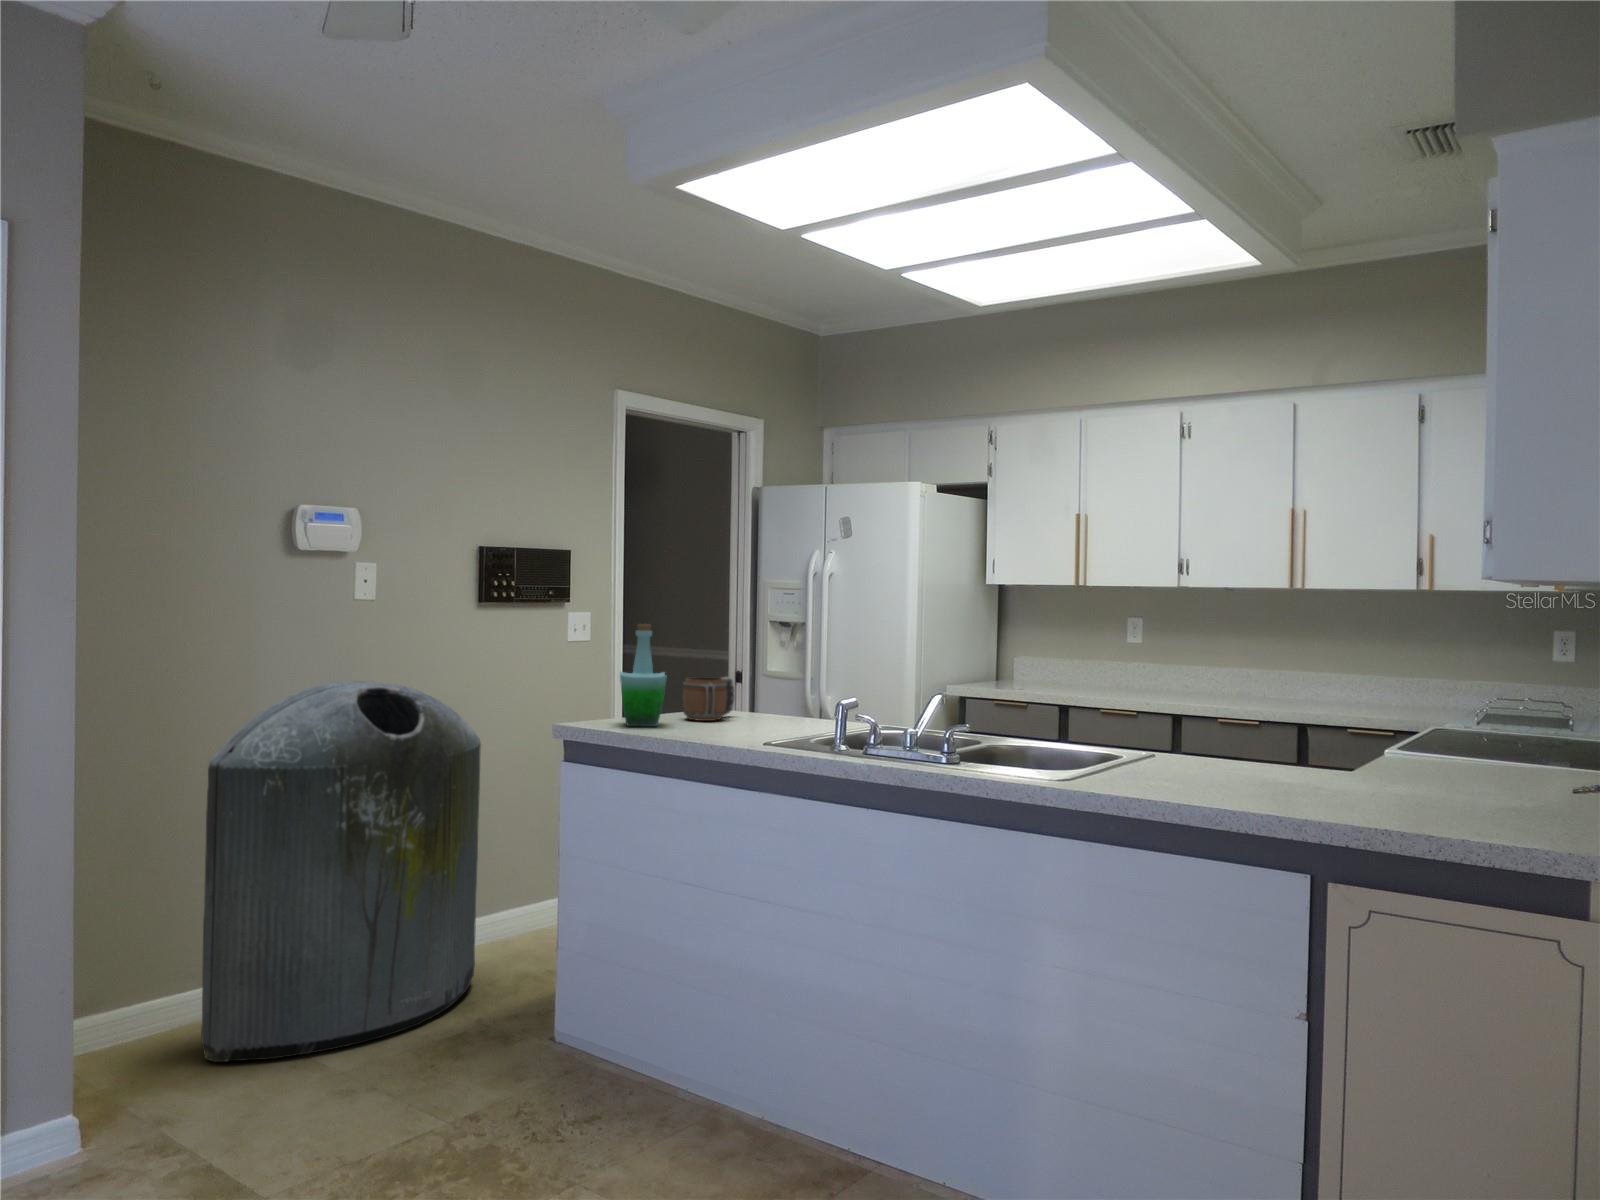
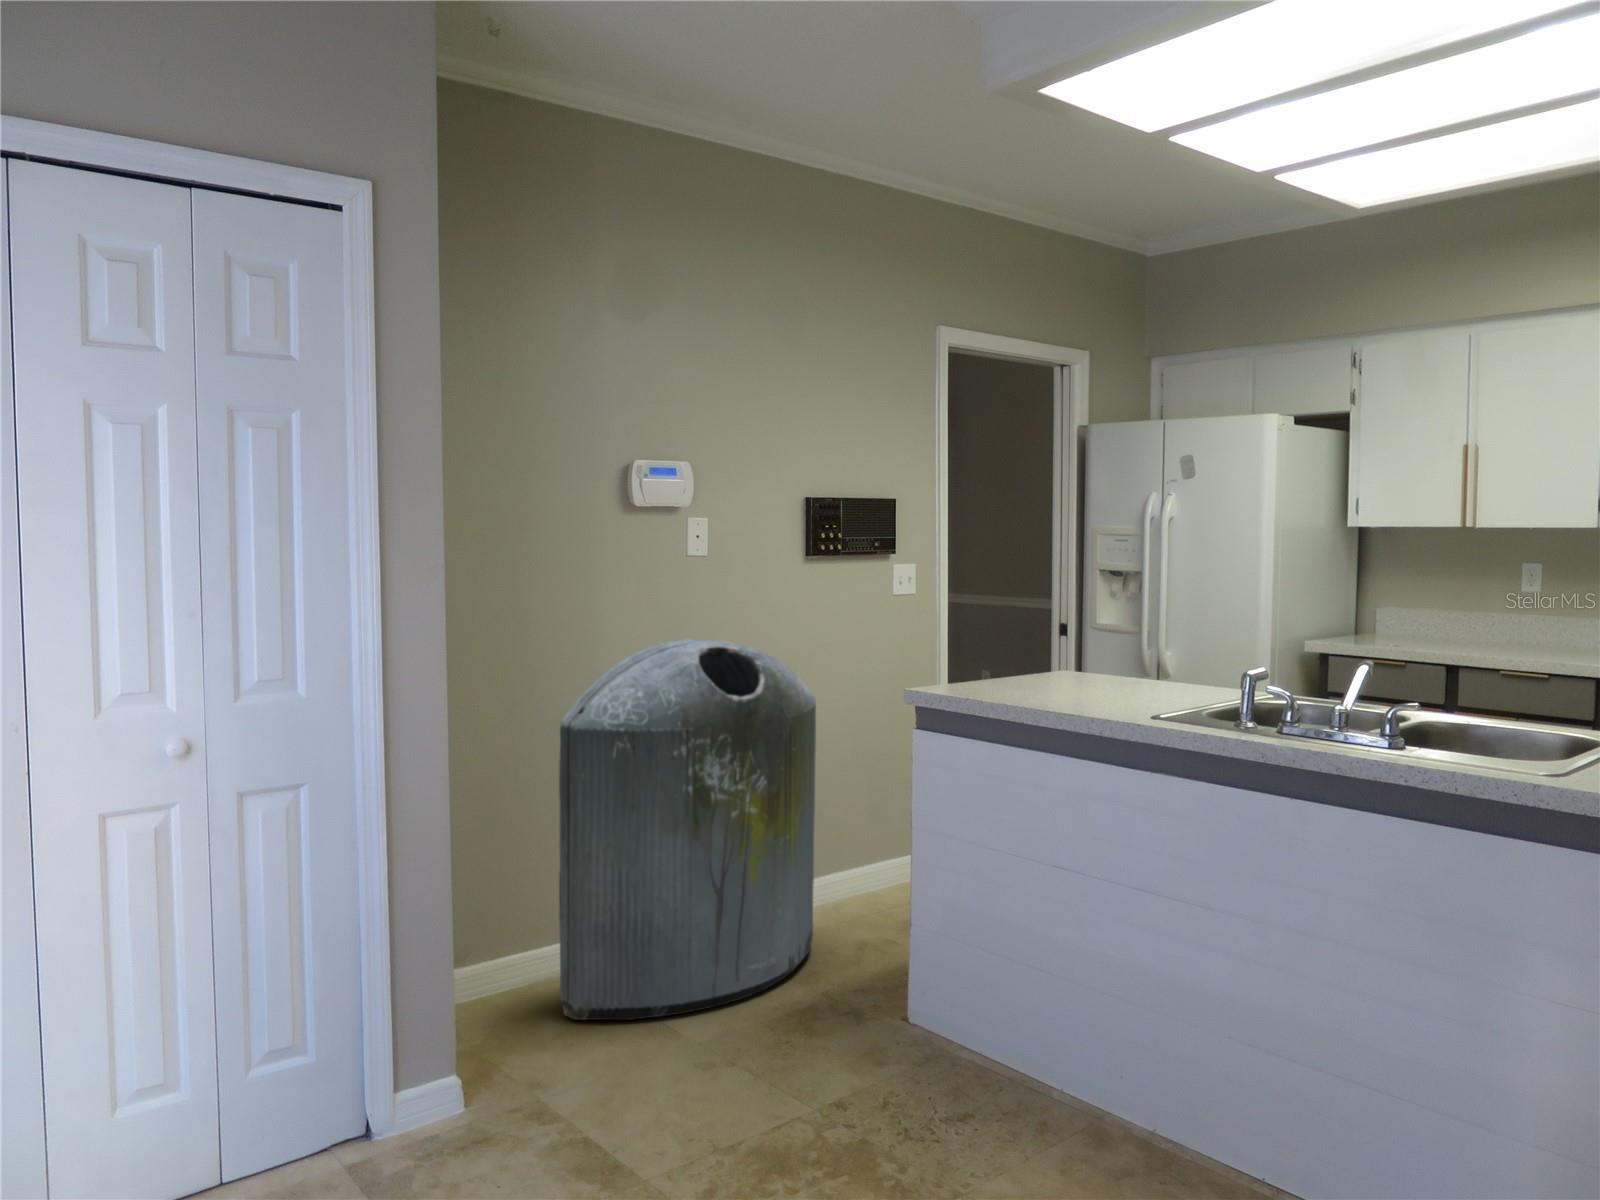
bottle: present [620,624,667,726] -> none [971,580,1027,692]
mug: present [683,677,735,721] -> none [1038,636,1094,685]

